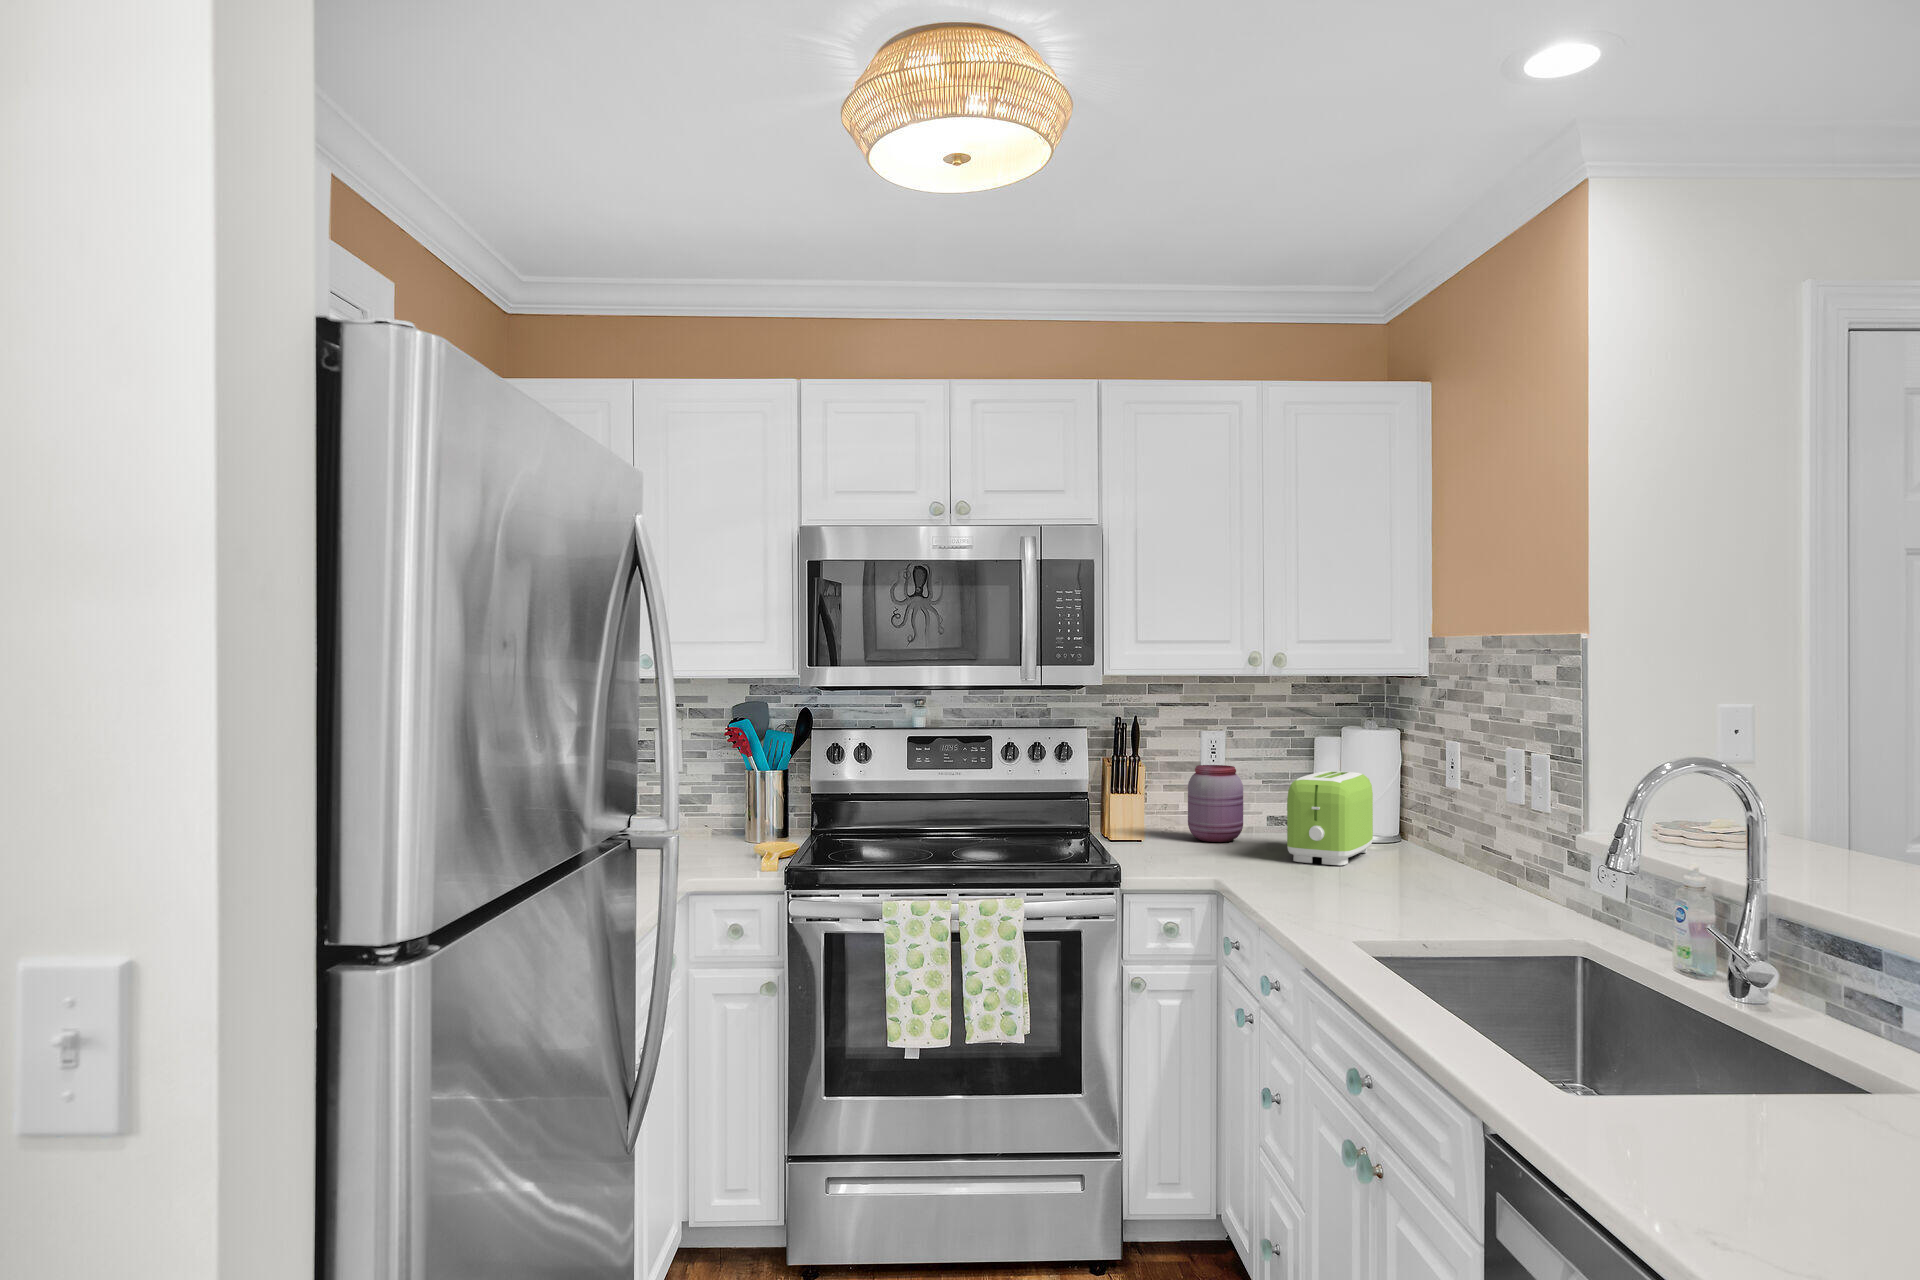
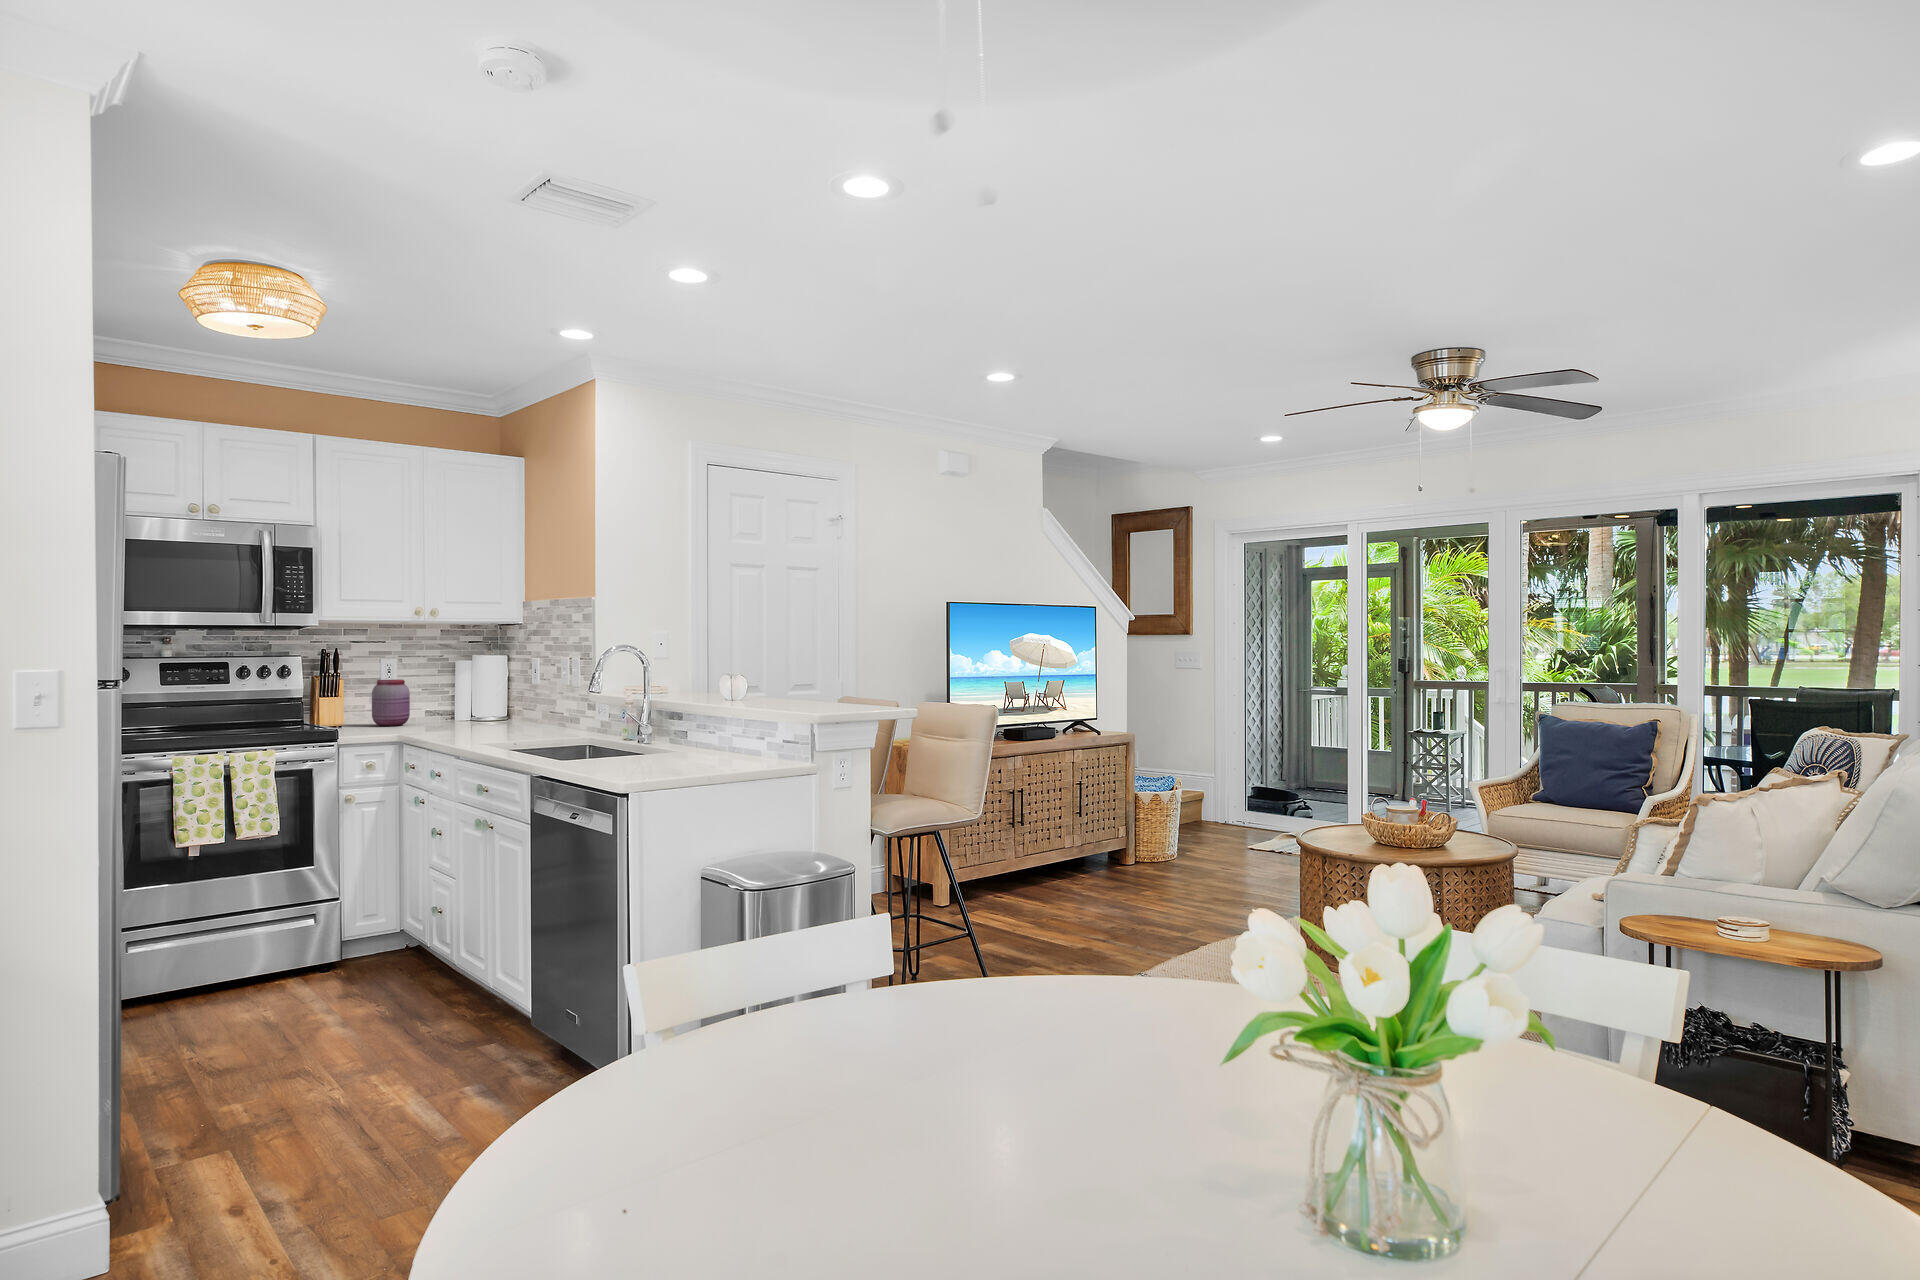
toaster: present [1287,771,1373,865] -> none [439,679,491,729]

